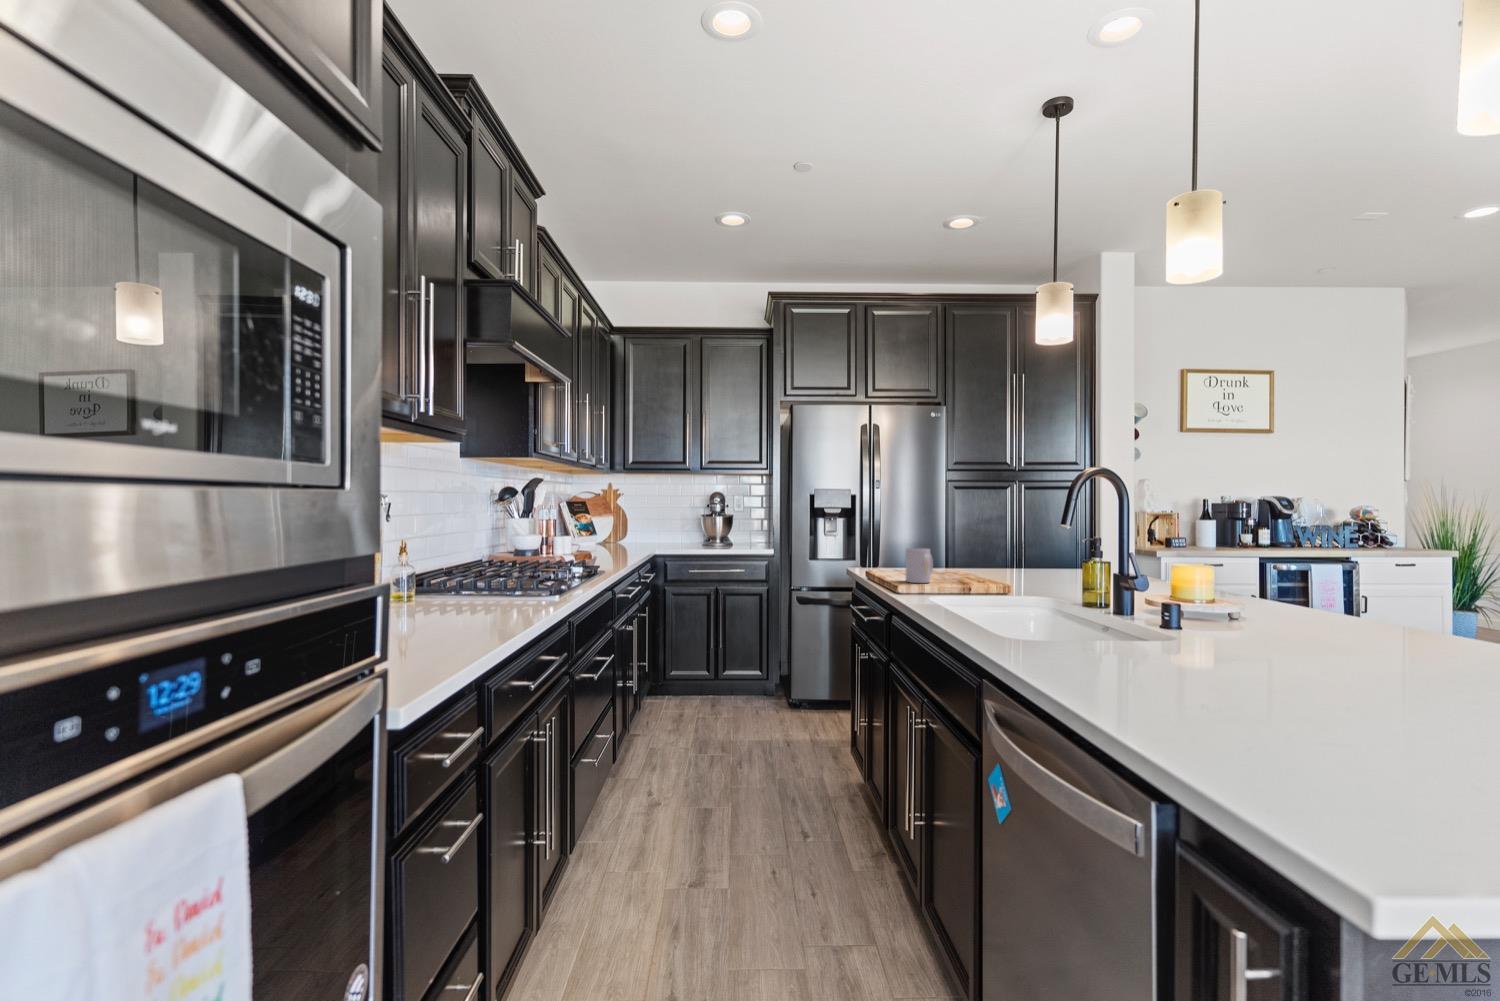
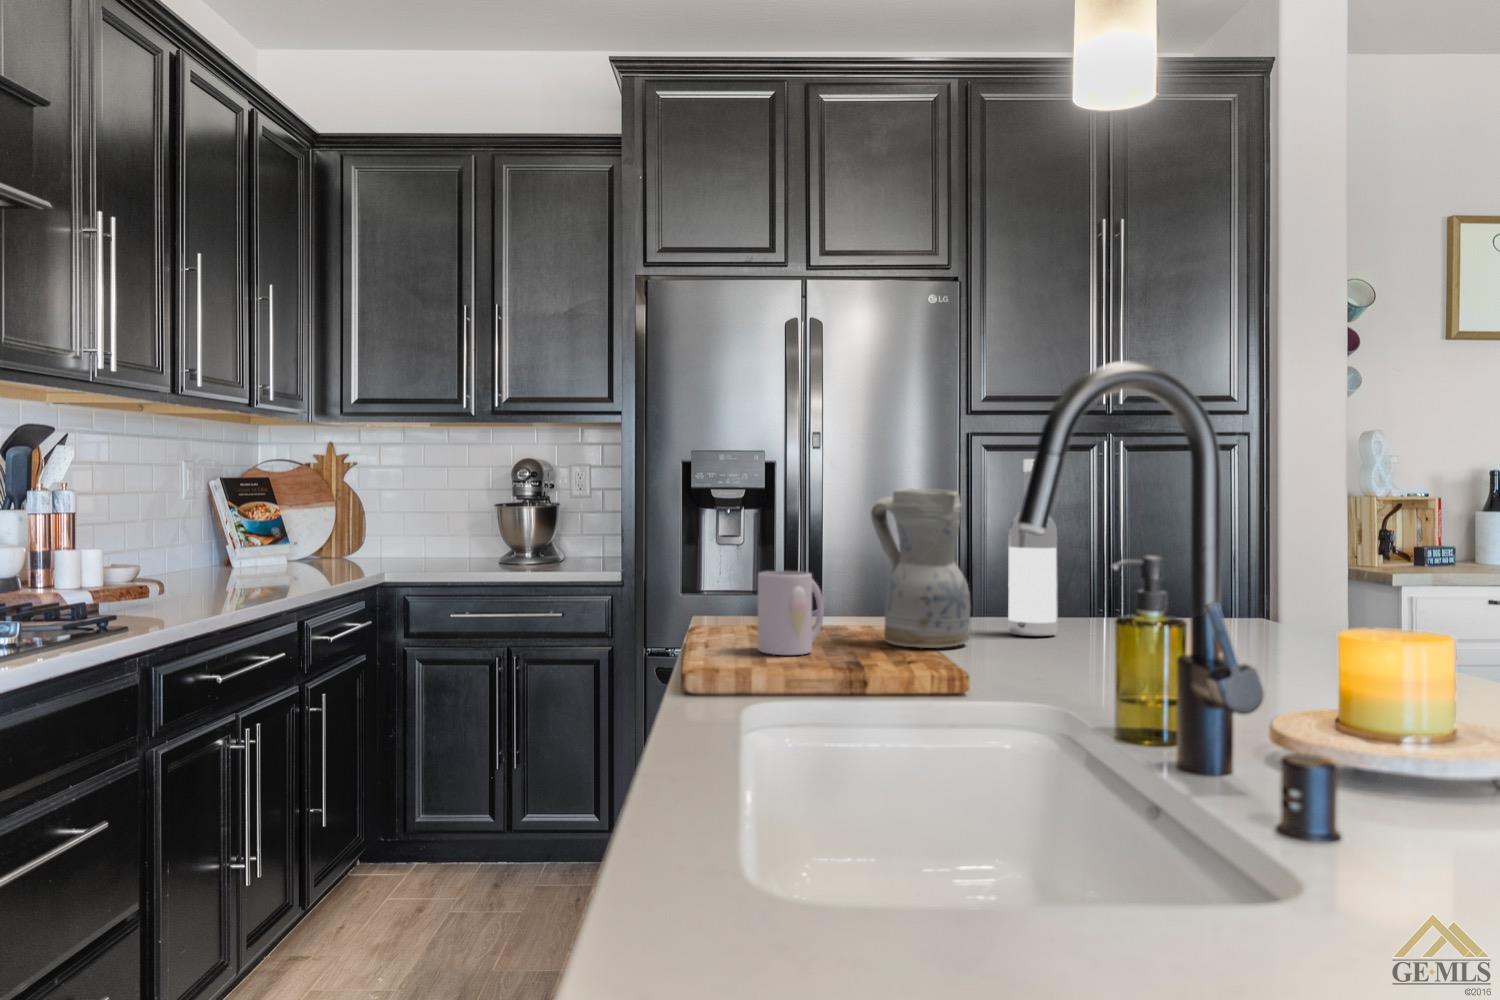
wine bottle: none [1003,499,1026,577] -> present [1008,459,1058,636]
ceramic pitcher: none [947,512,993,581] -> present [871,488,971,648]

